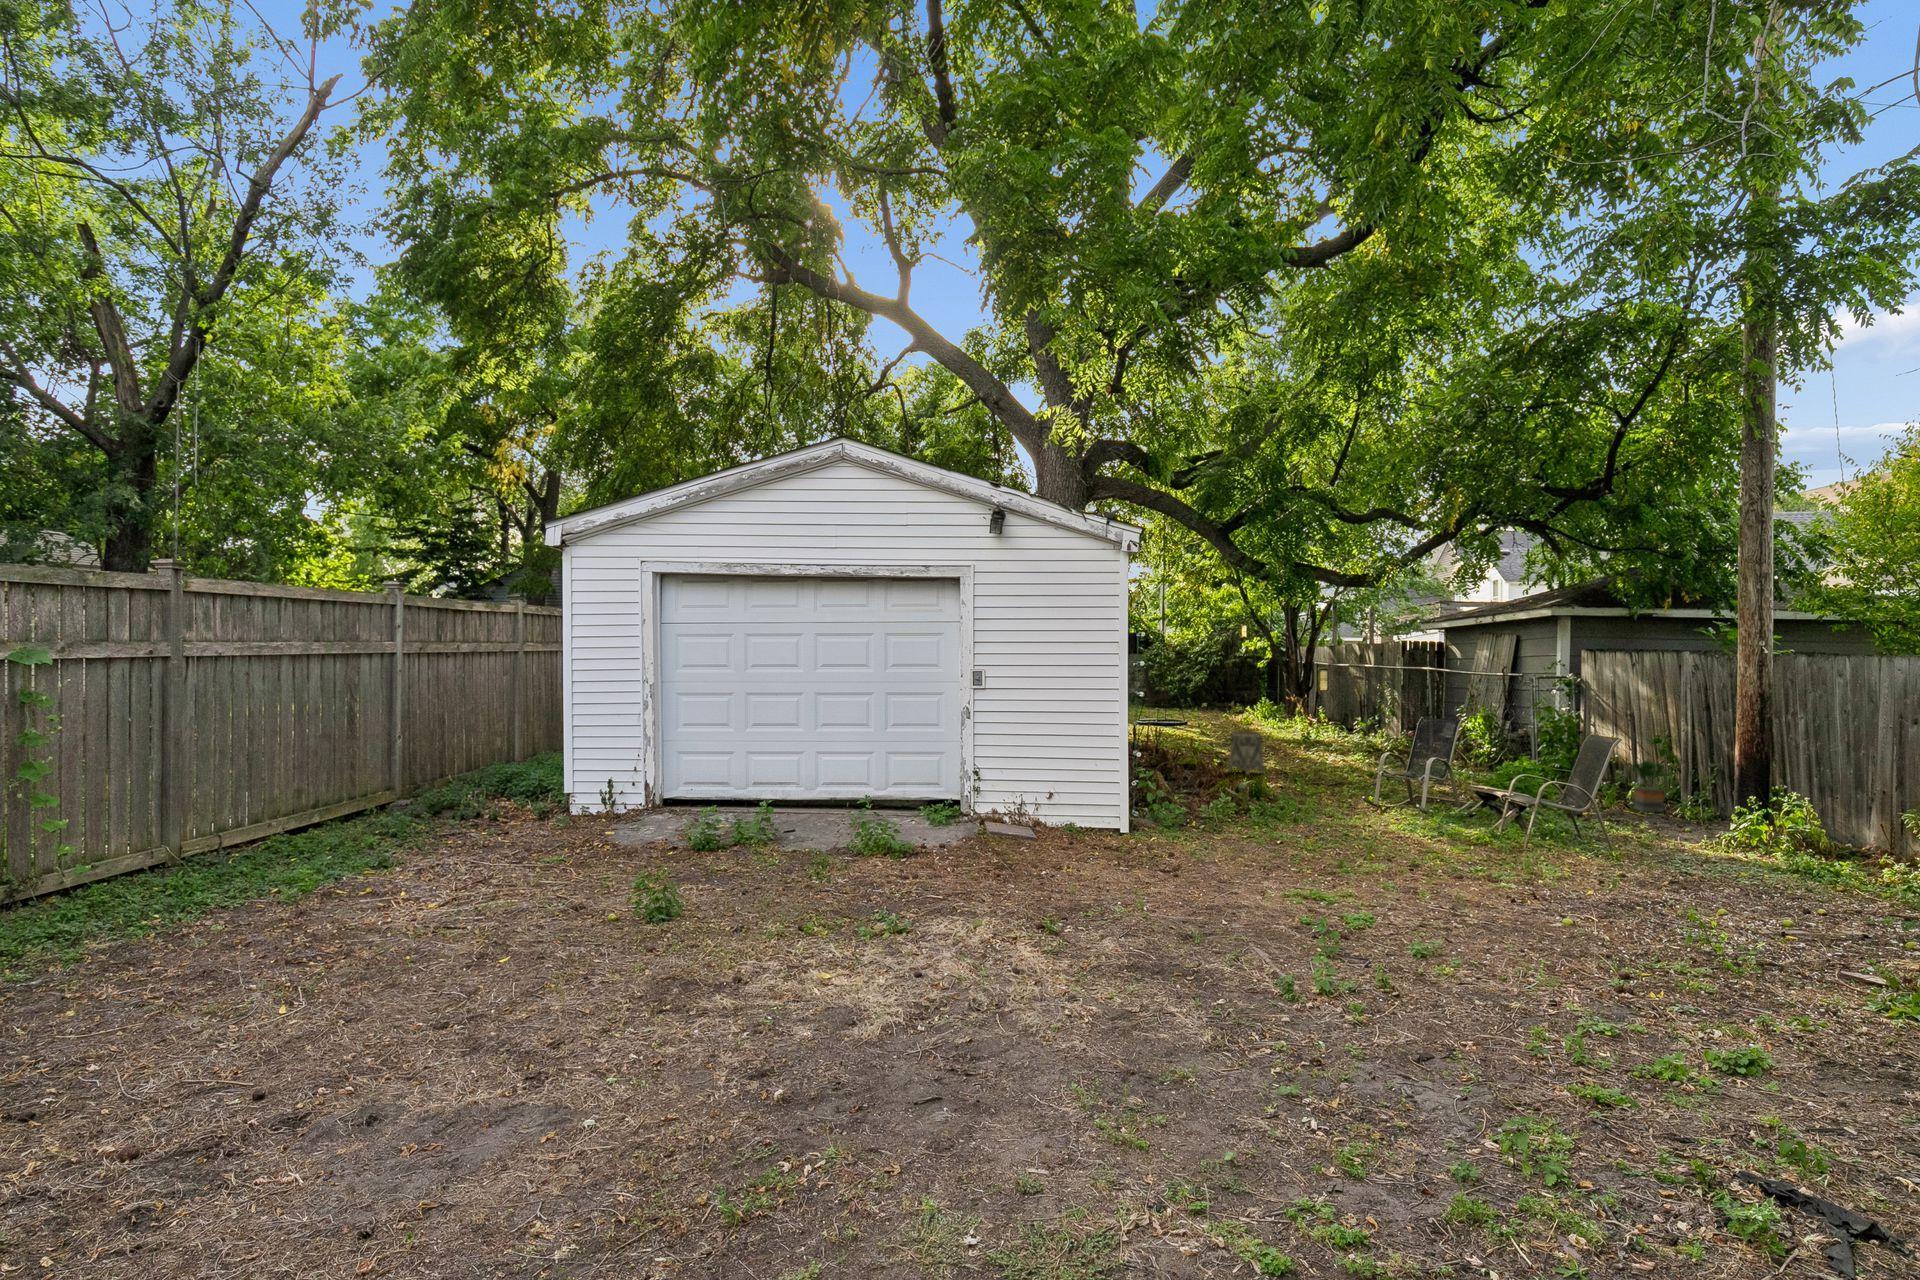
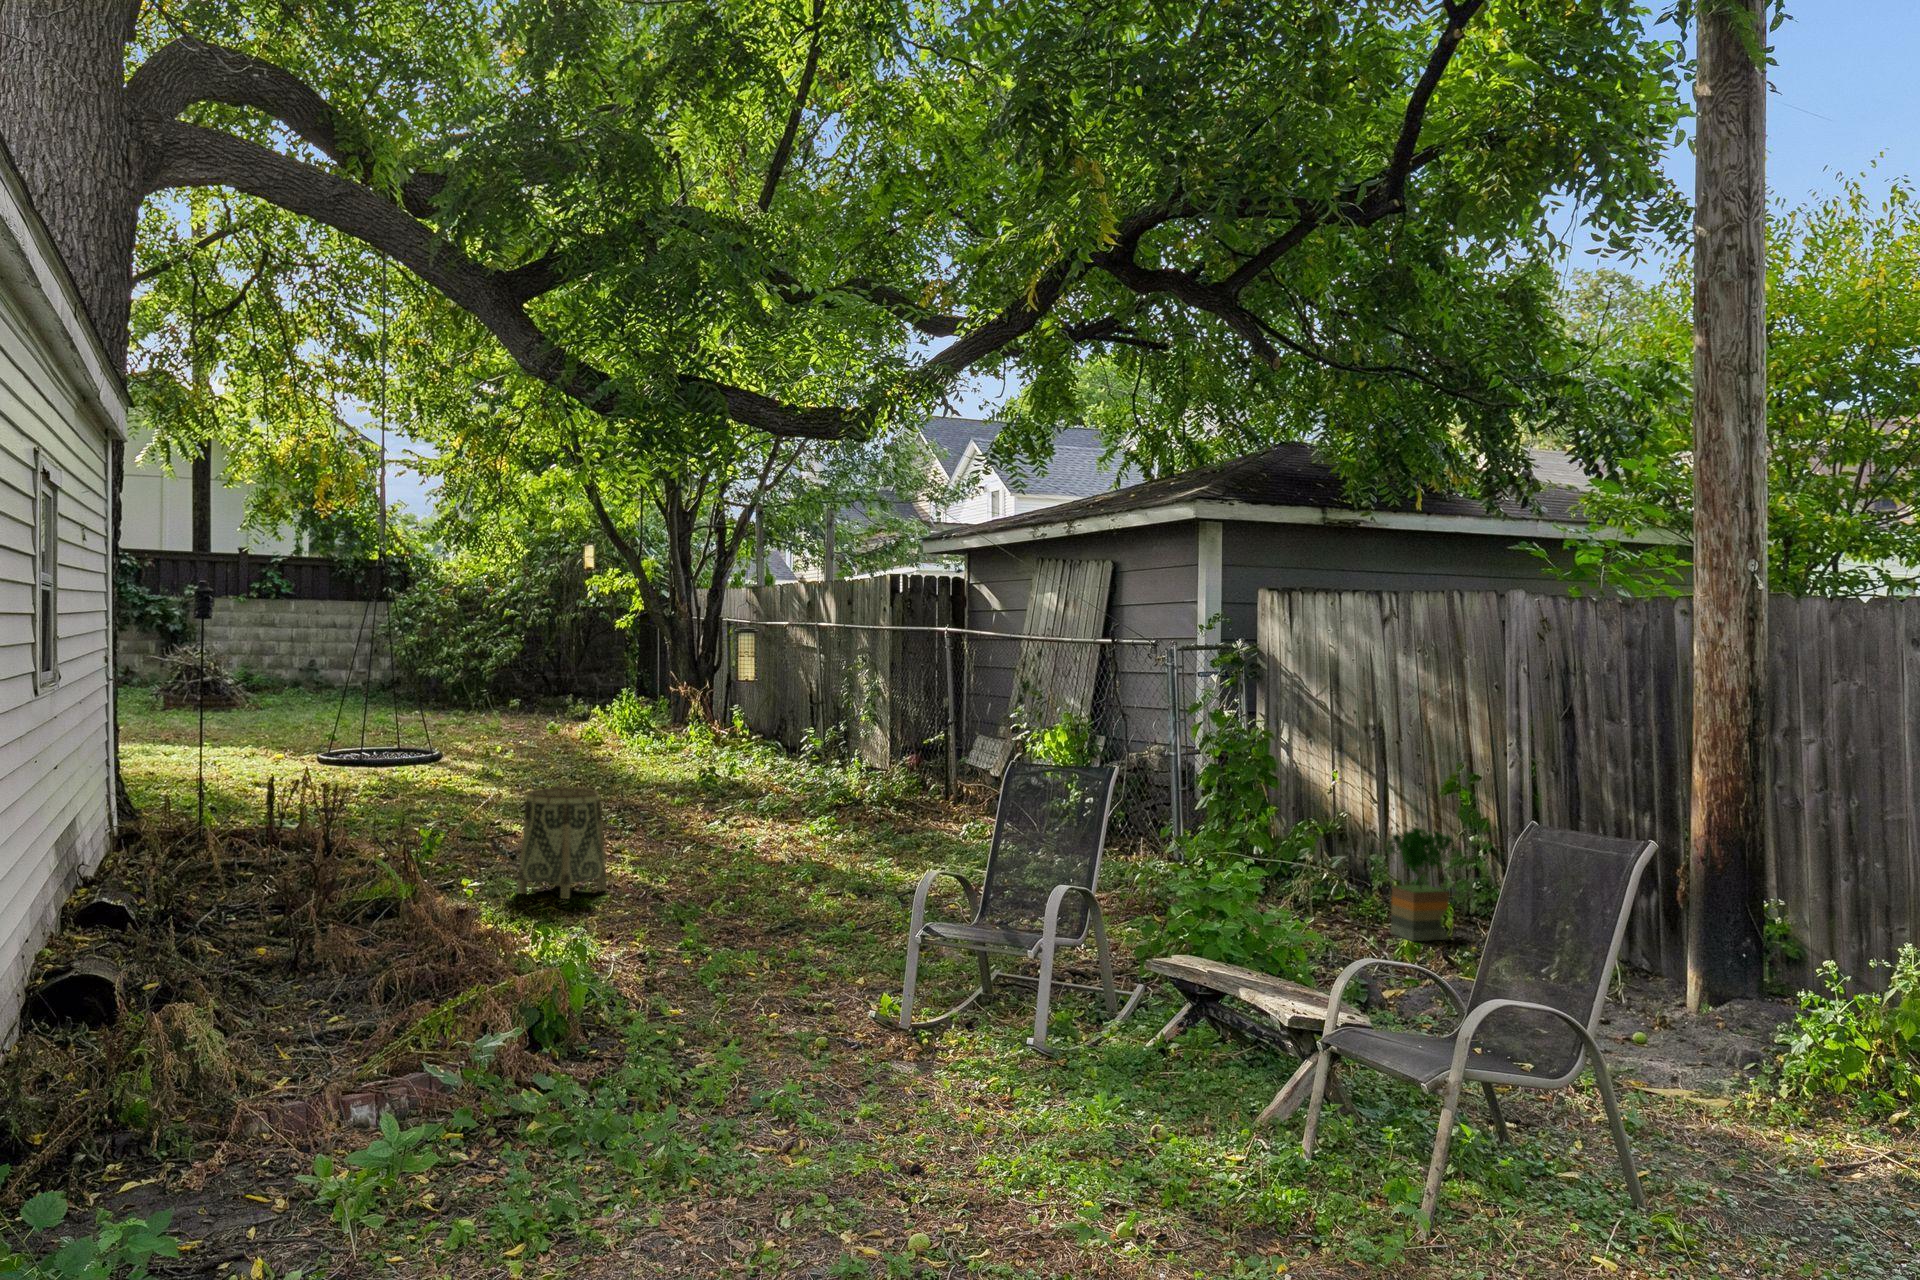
lounge chair: present [1144,666,1169,704] -> none [384,628,444,711]

